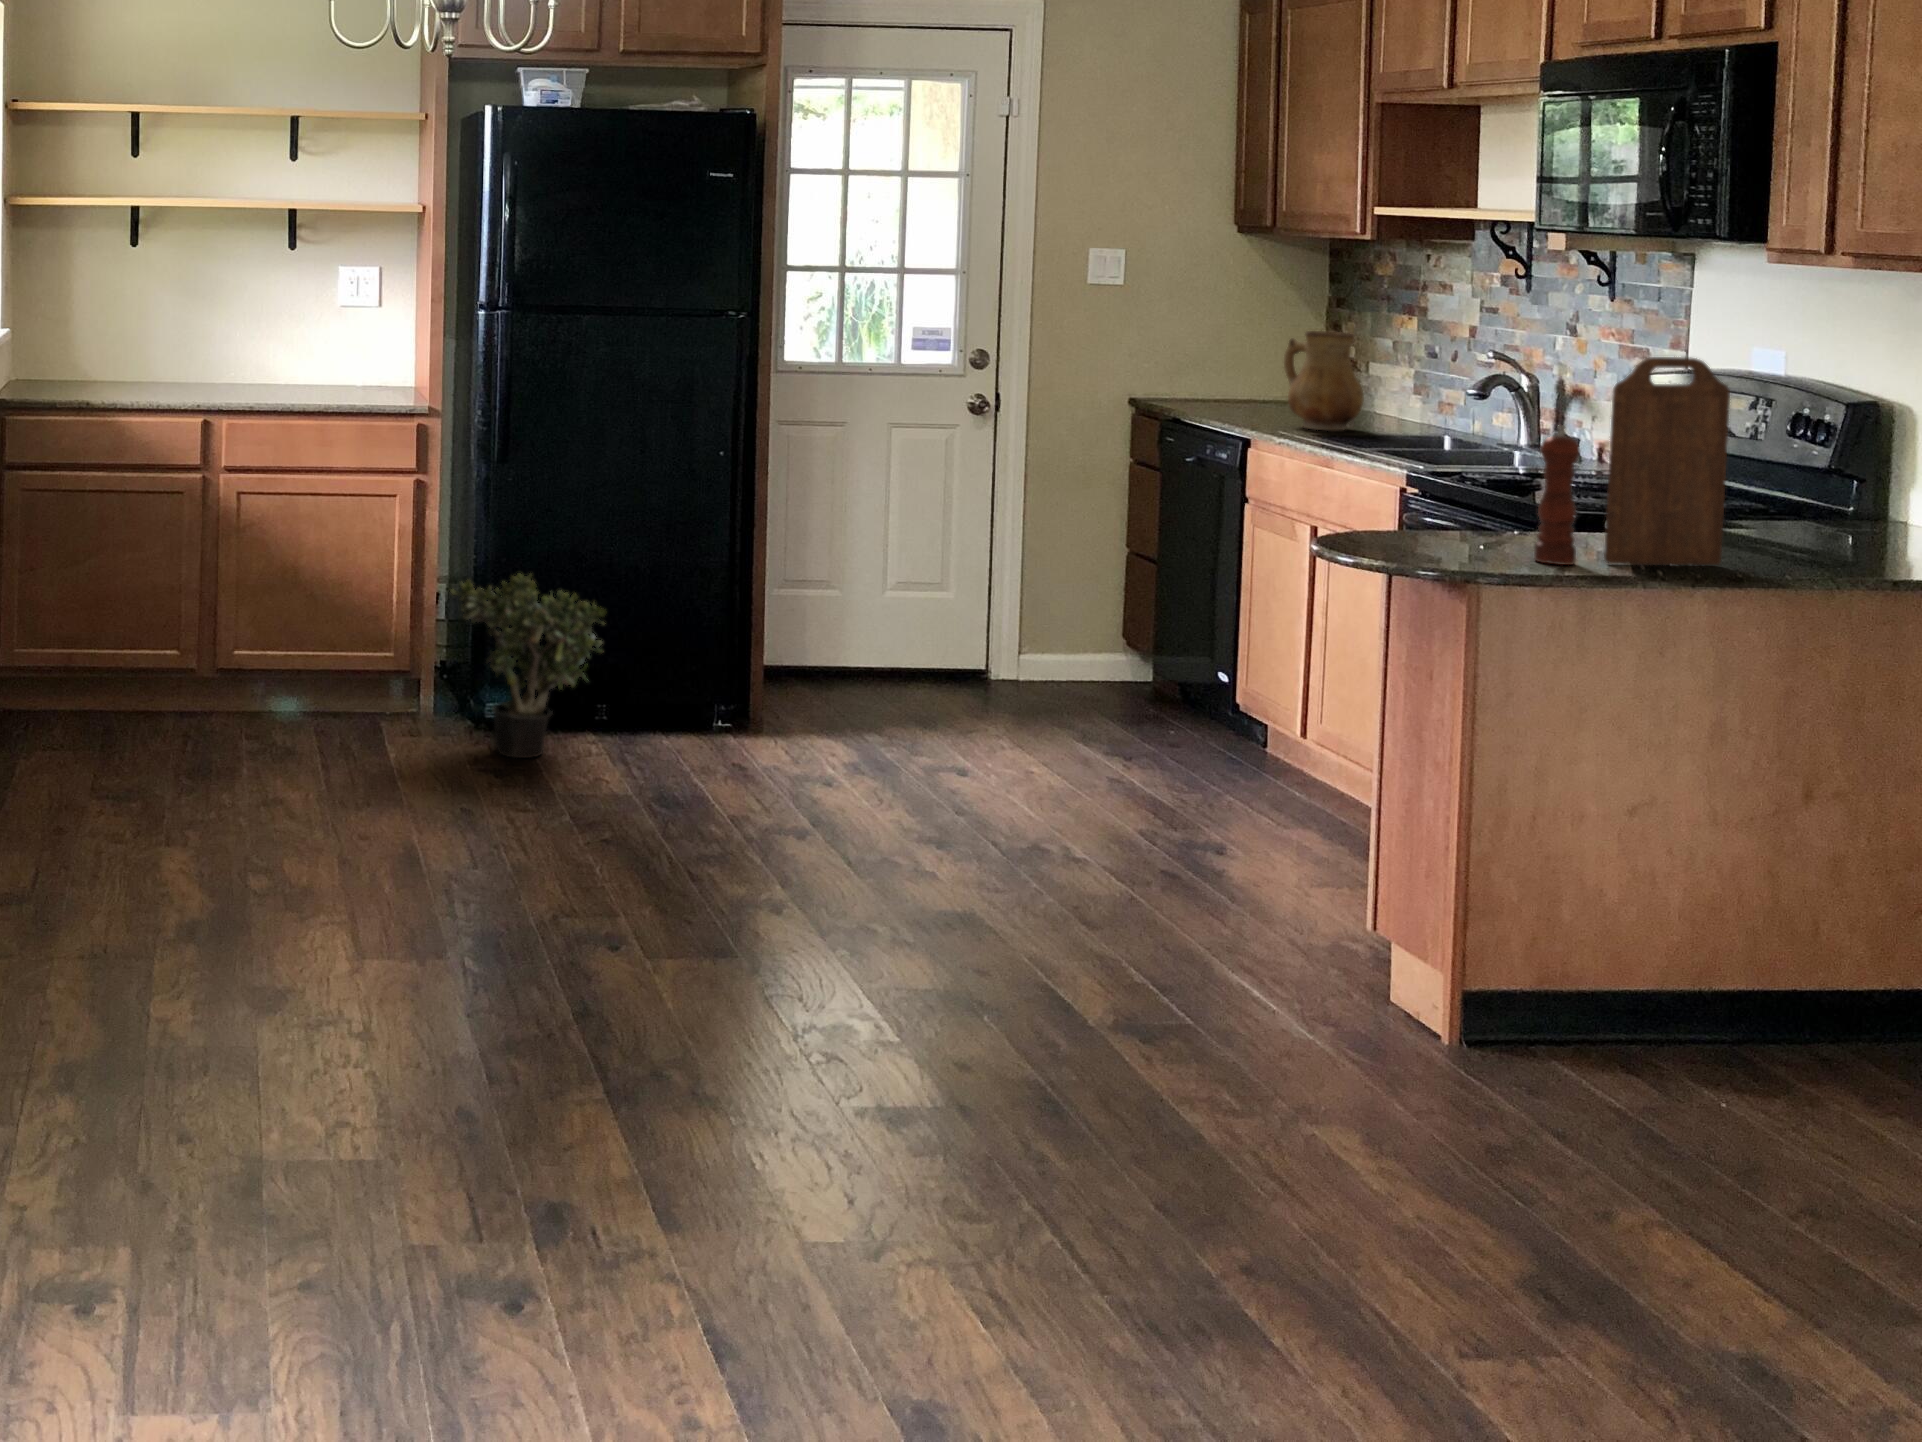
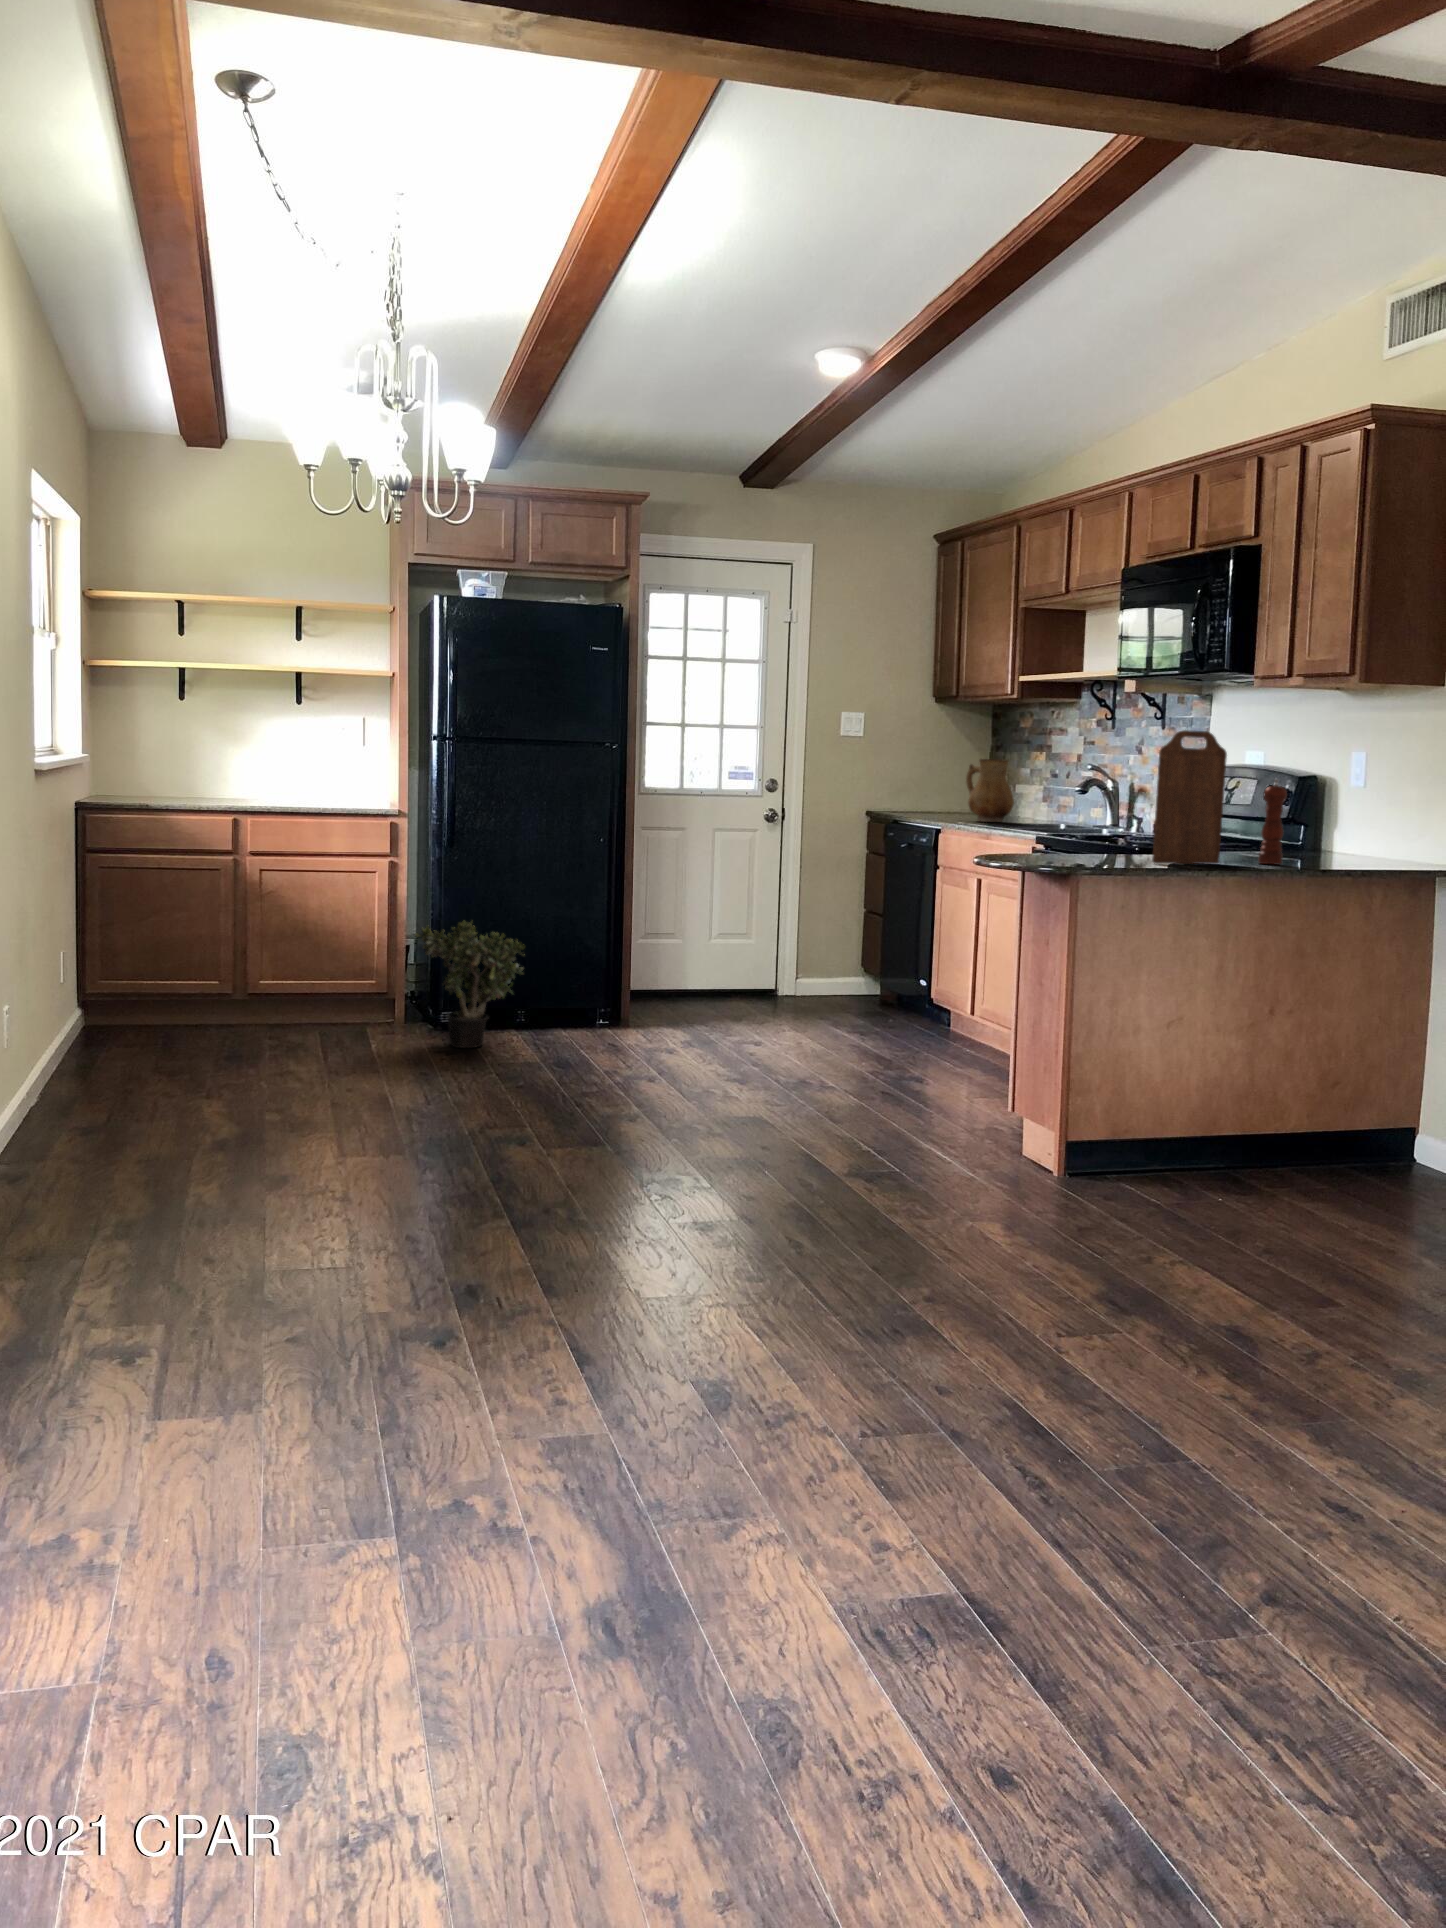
pepper mill: present [1534,426,1580,565] -> present [1258,779,1287,864]

